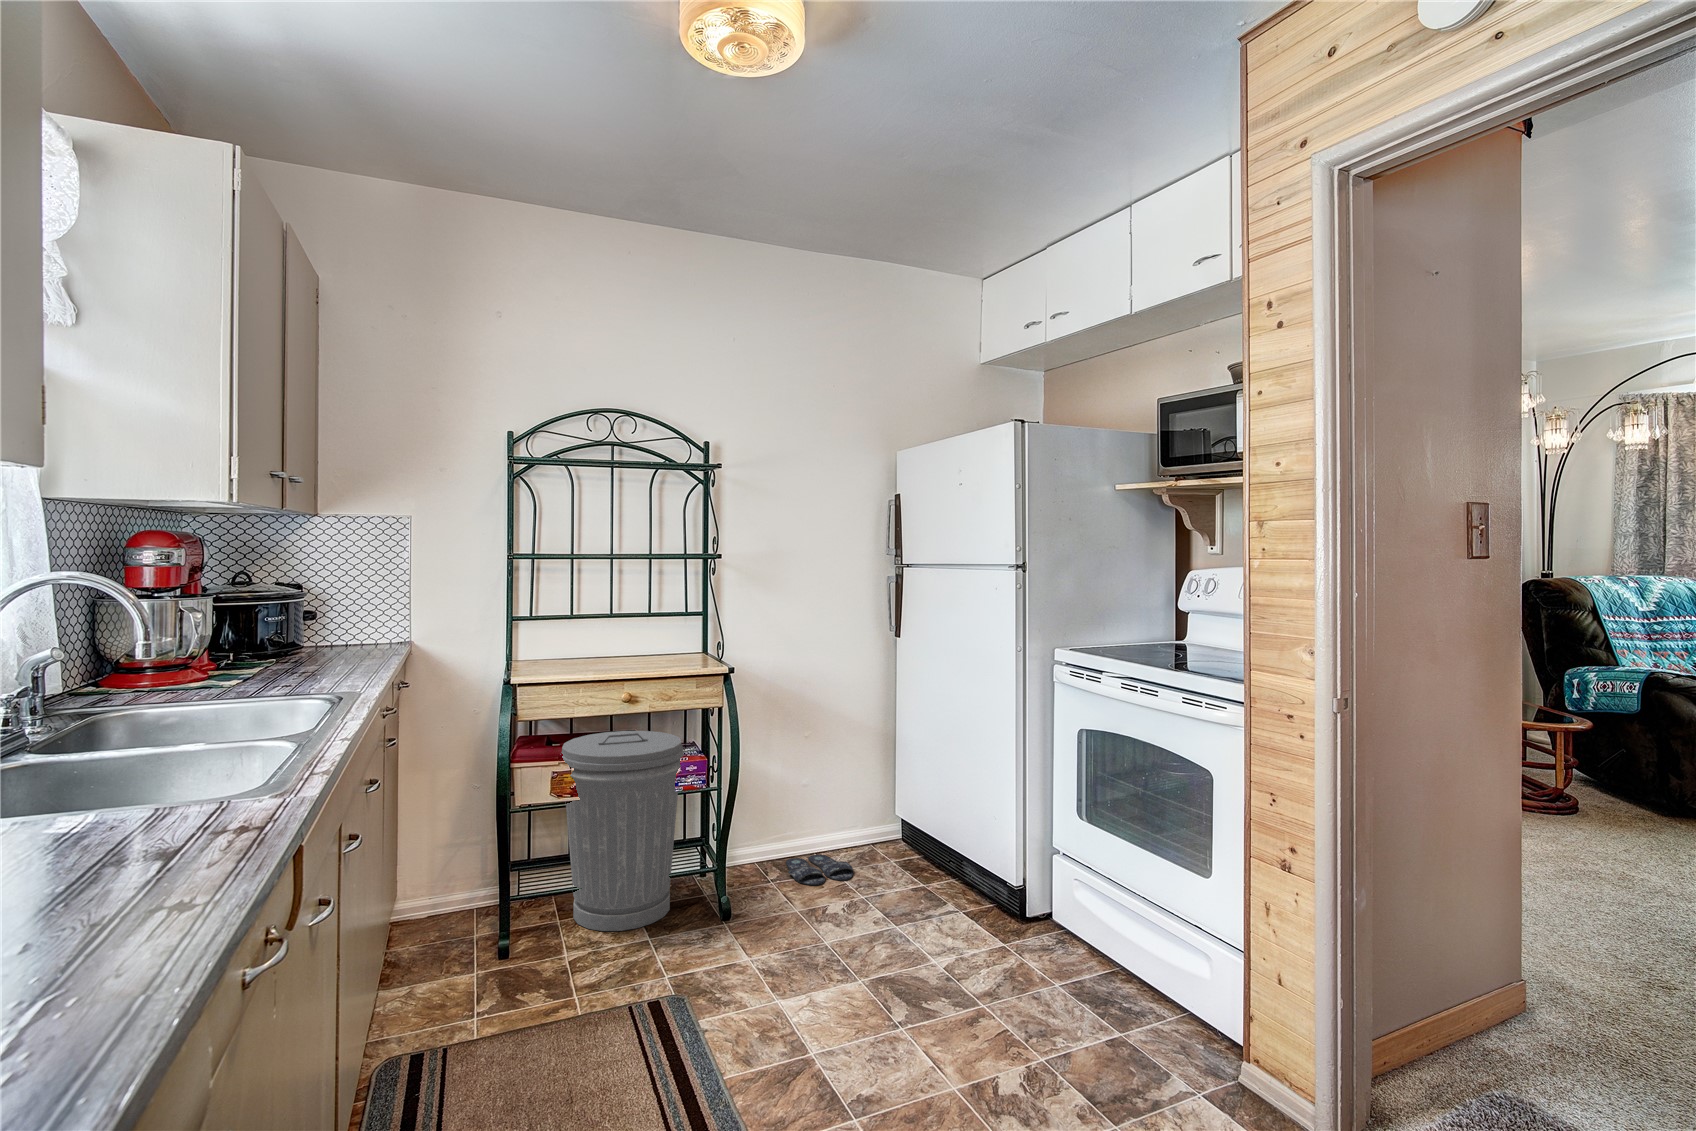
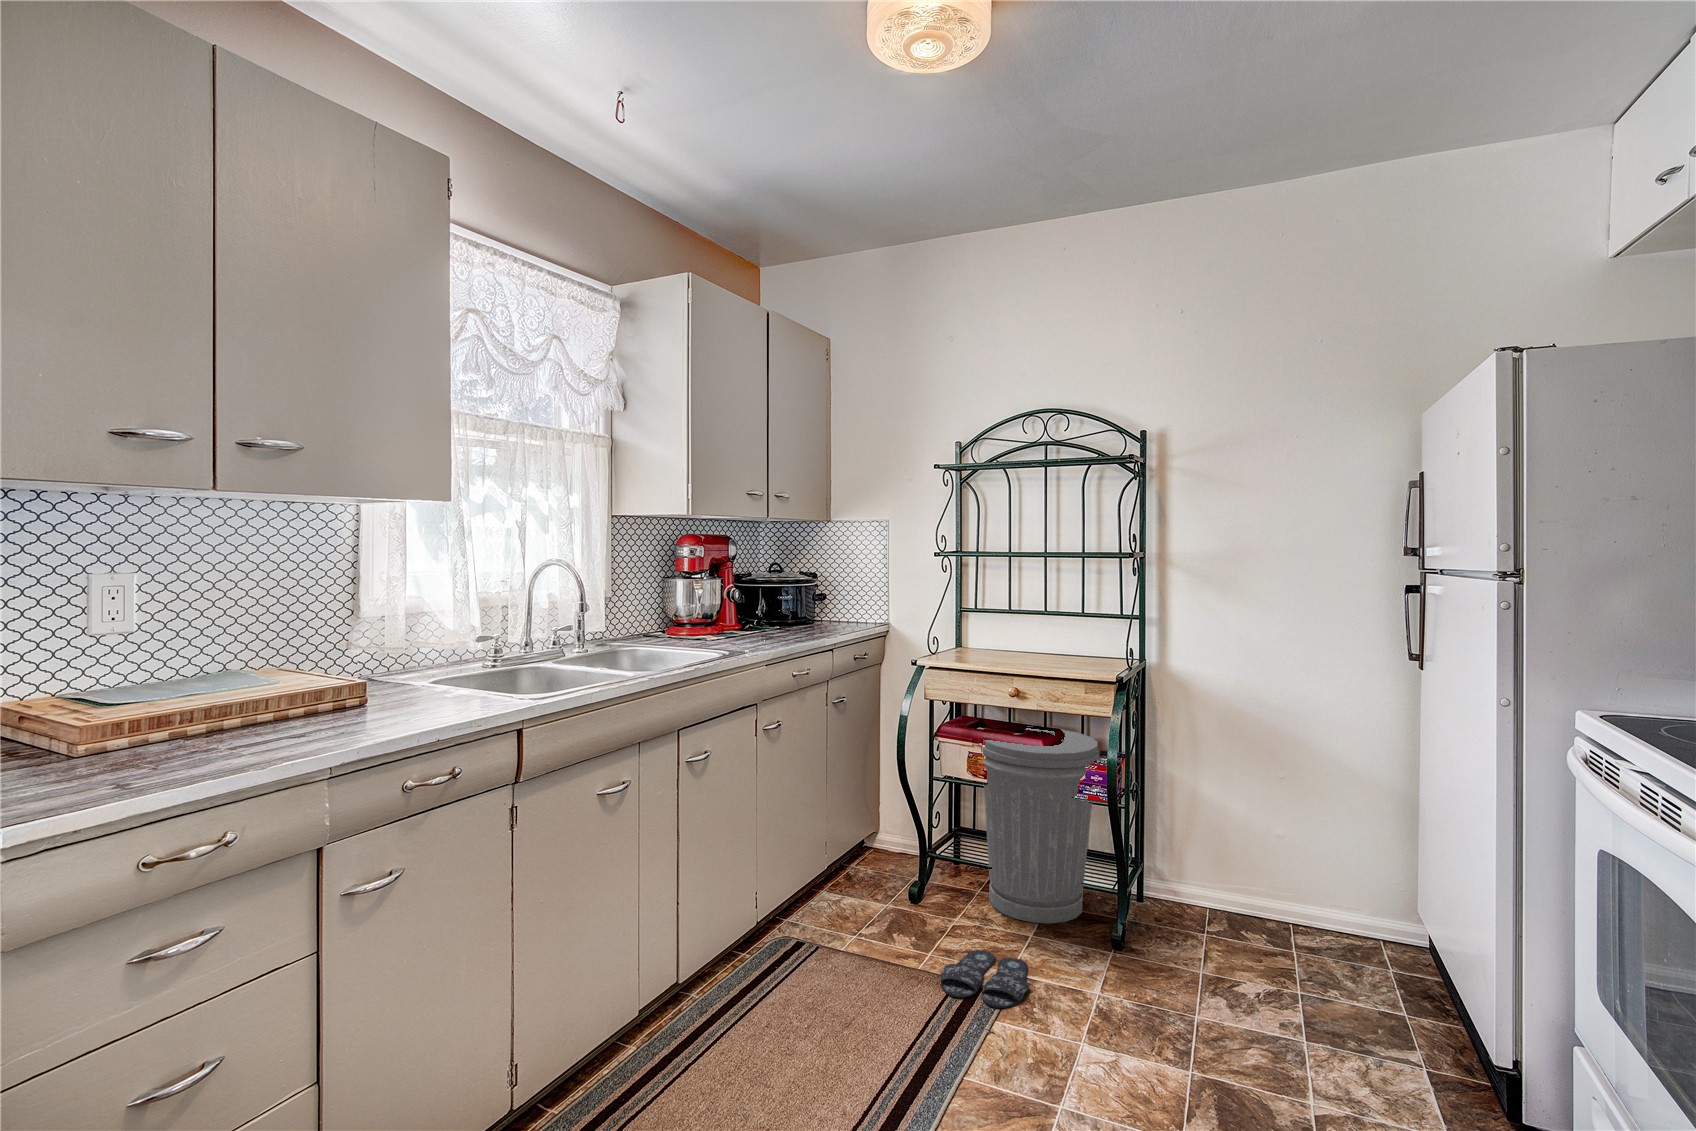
slippers: present [786,855,853,885] -> present [941,950,1030,1008]

